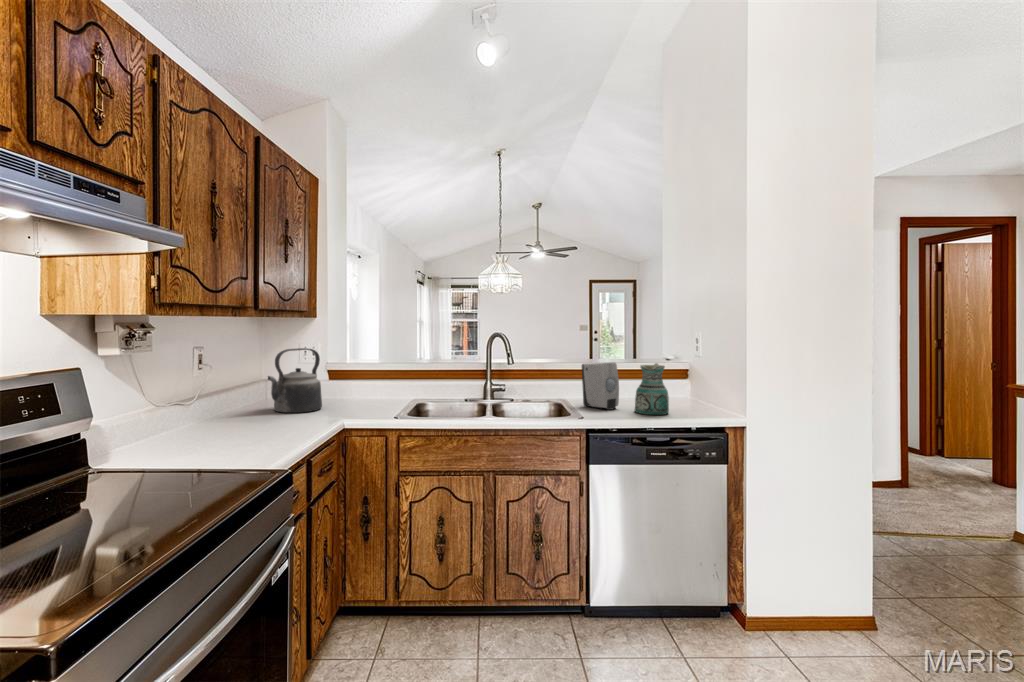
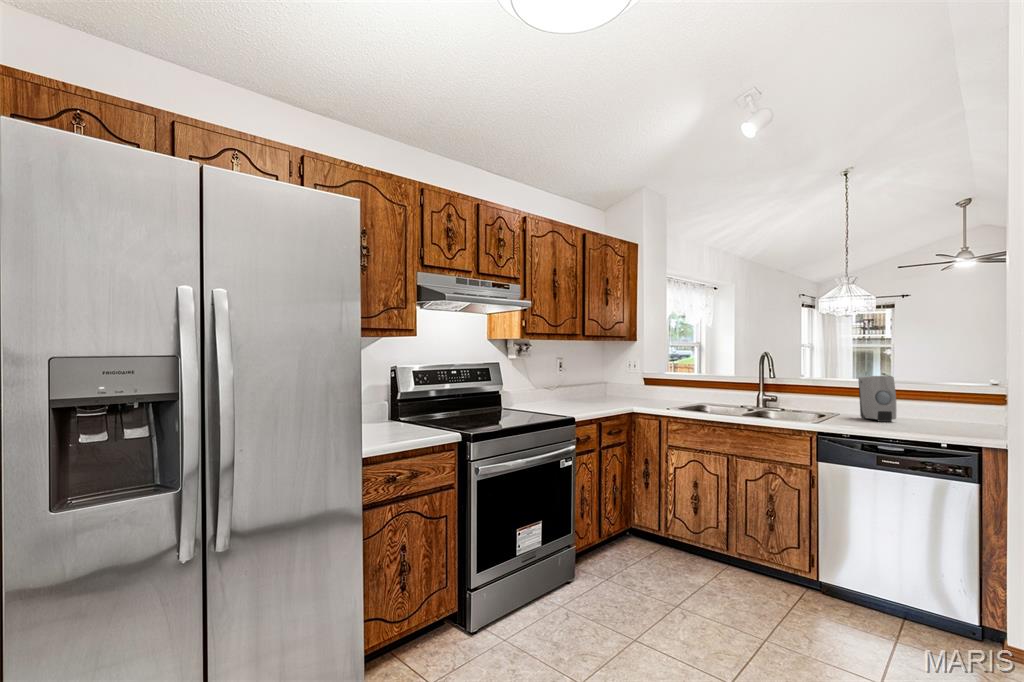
kettle: present [268,348,322,413] -> none [600,360,637,402]
ceramic pitcher: present [635,363,669,415] -> none [906,378,949,429]

